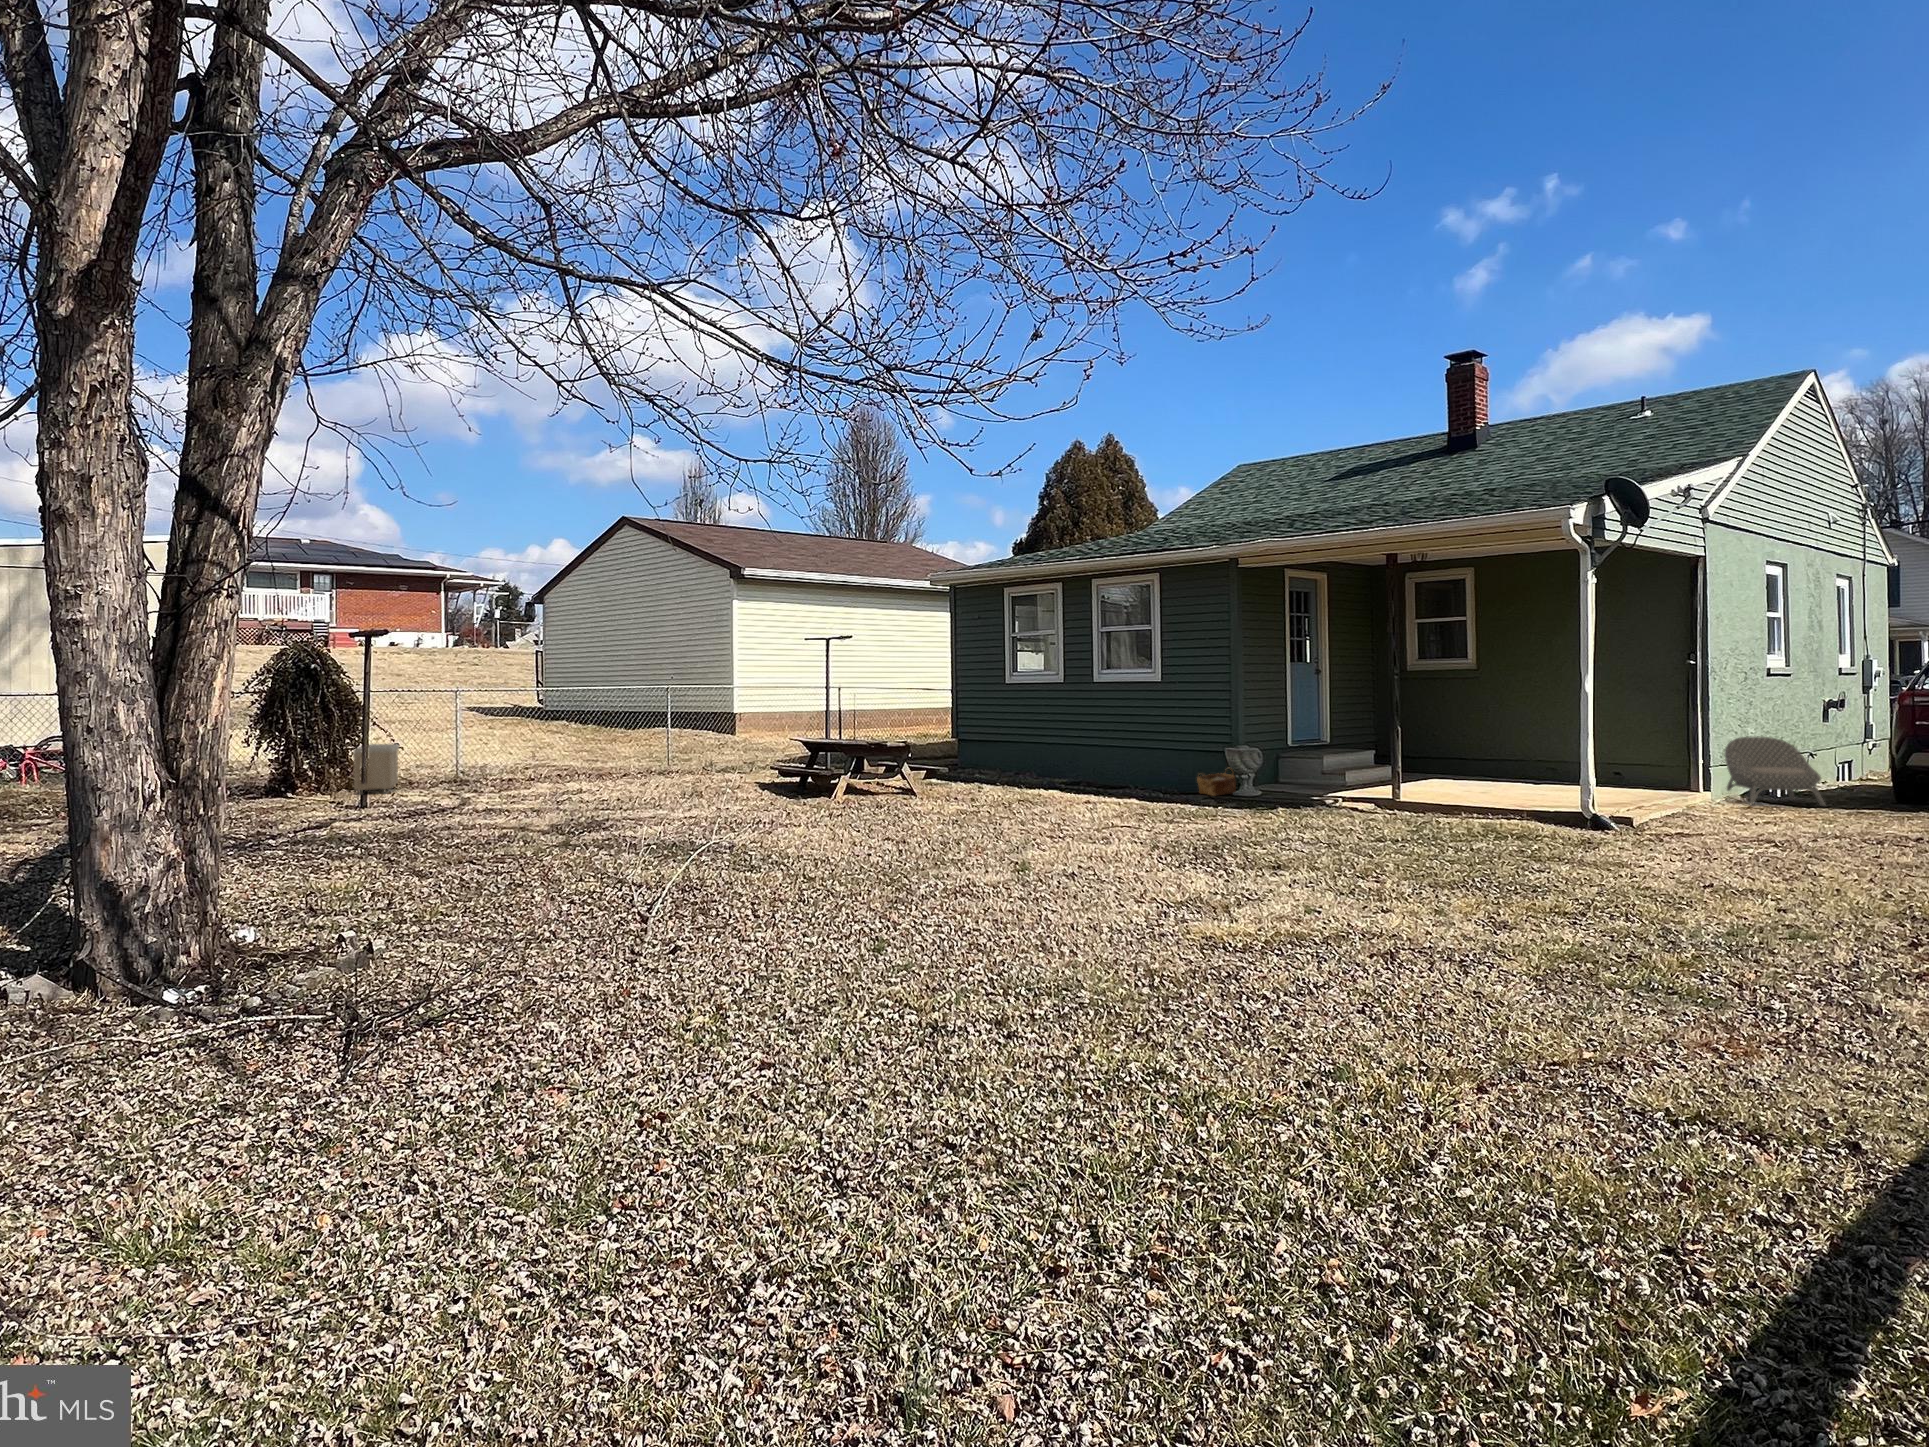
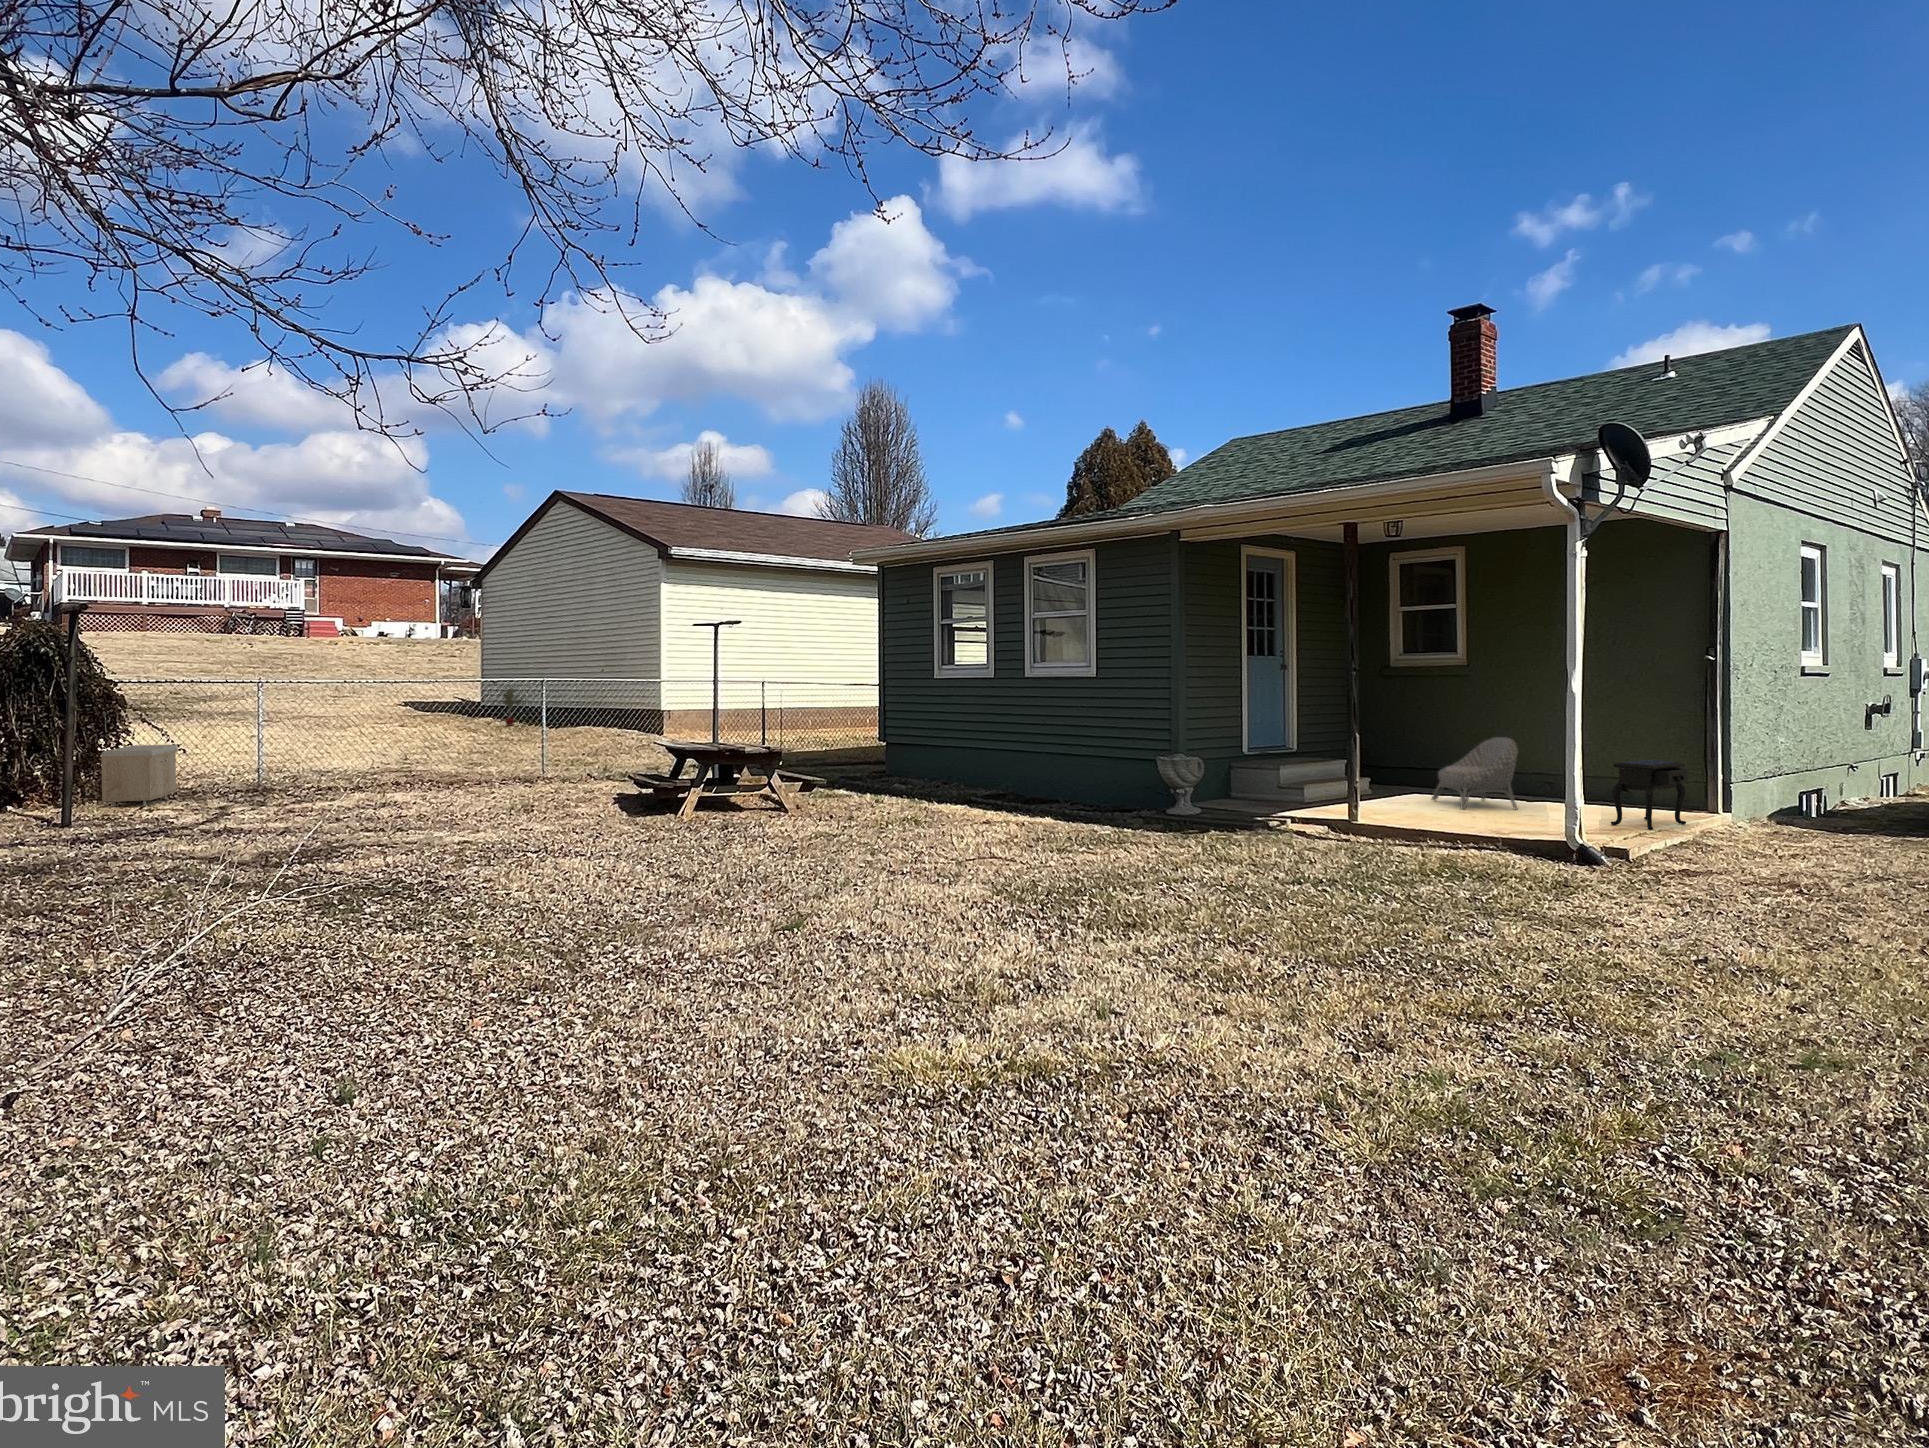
potted tree: none [565,689,587,728] -> present [502,687,523,726]
armchair: present [1725,736,1825,806] -> present [1432,737,1518,809]
side table: none [1609,747,1675,804] -> present [1611,760,1688,830]
woven basket: present [1197,773,1236,796] -> none [1125,781,1171,815]

